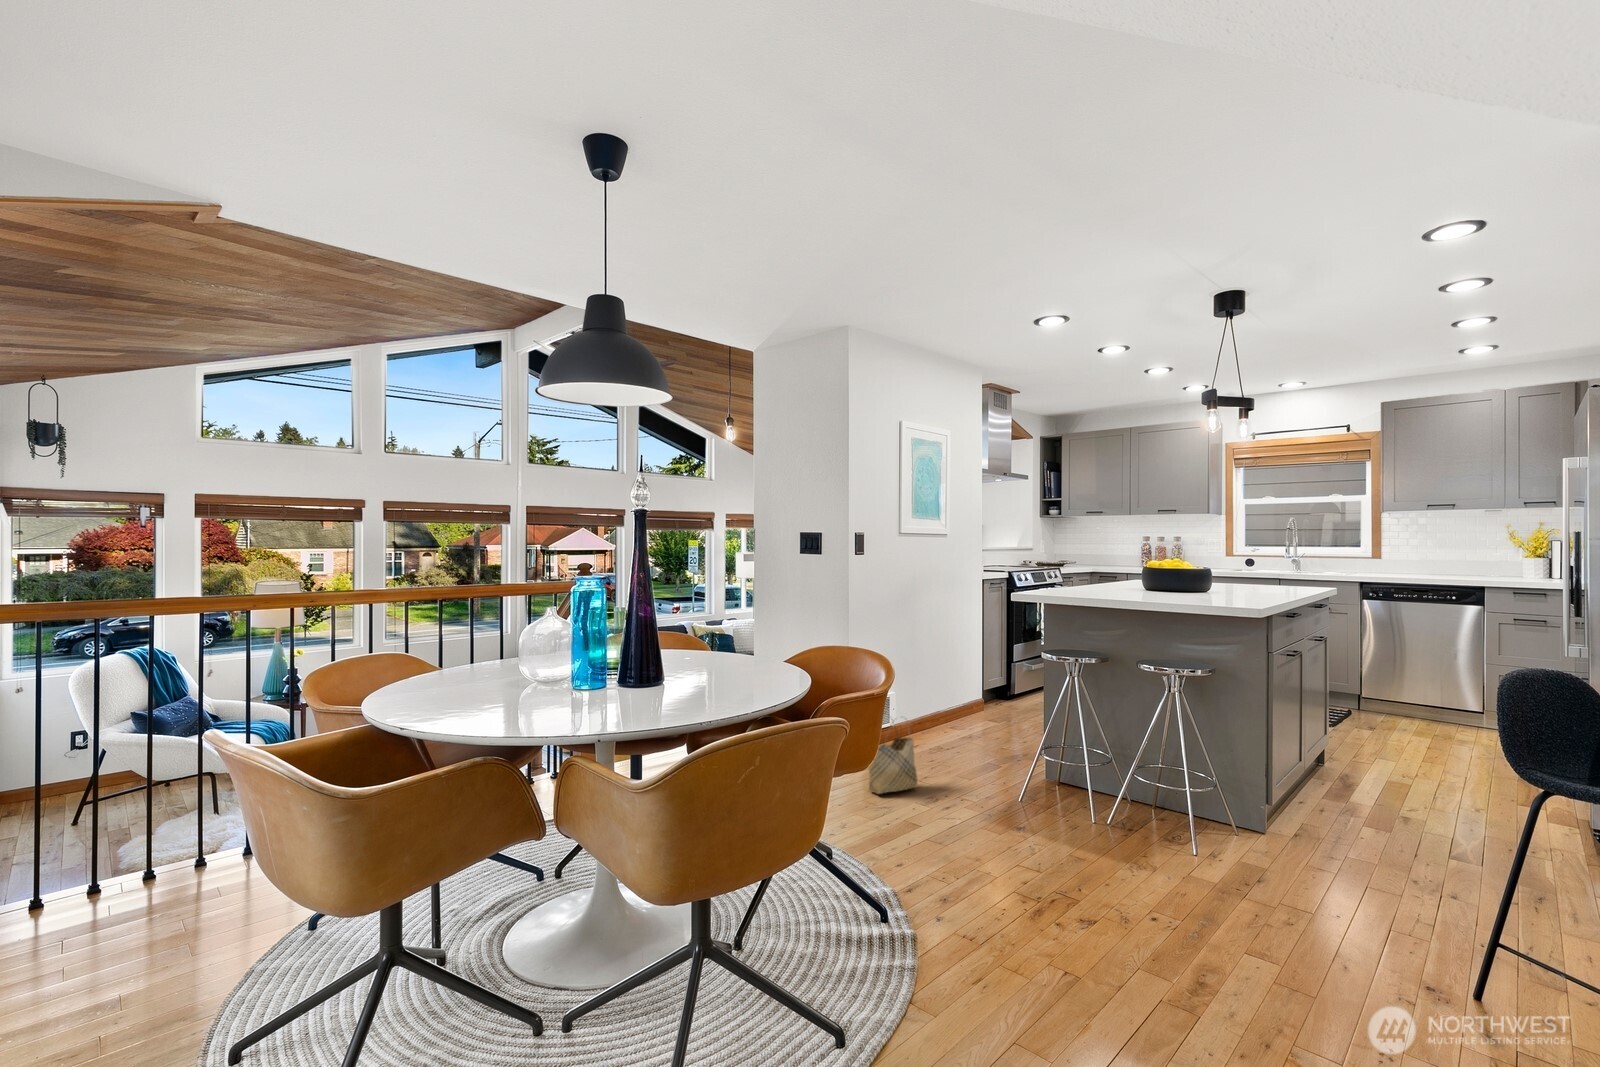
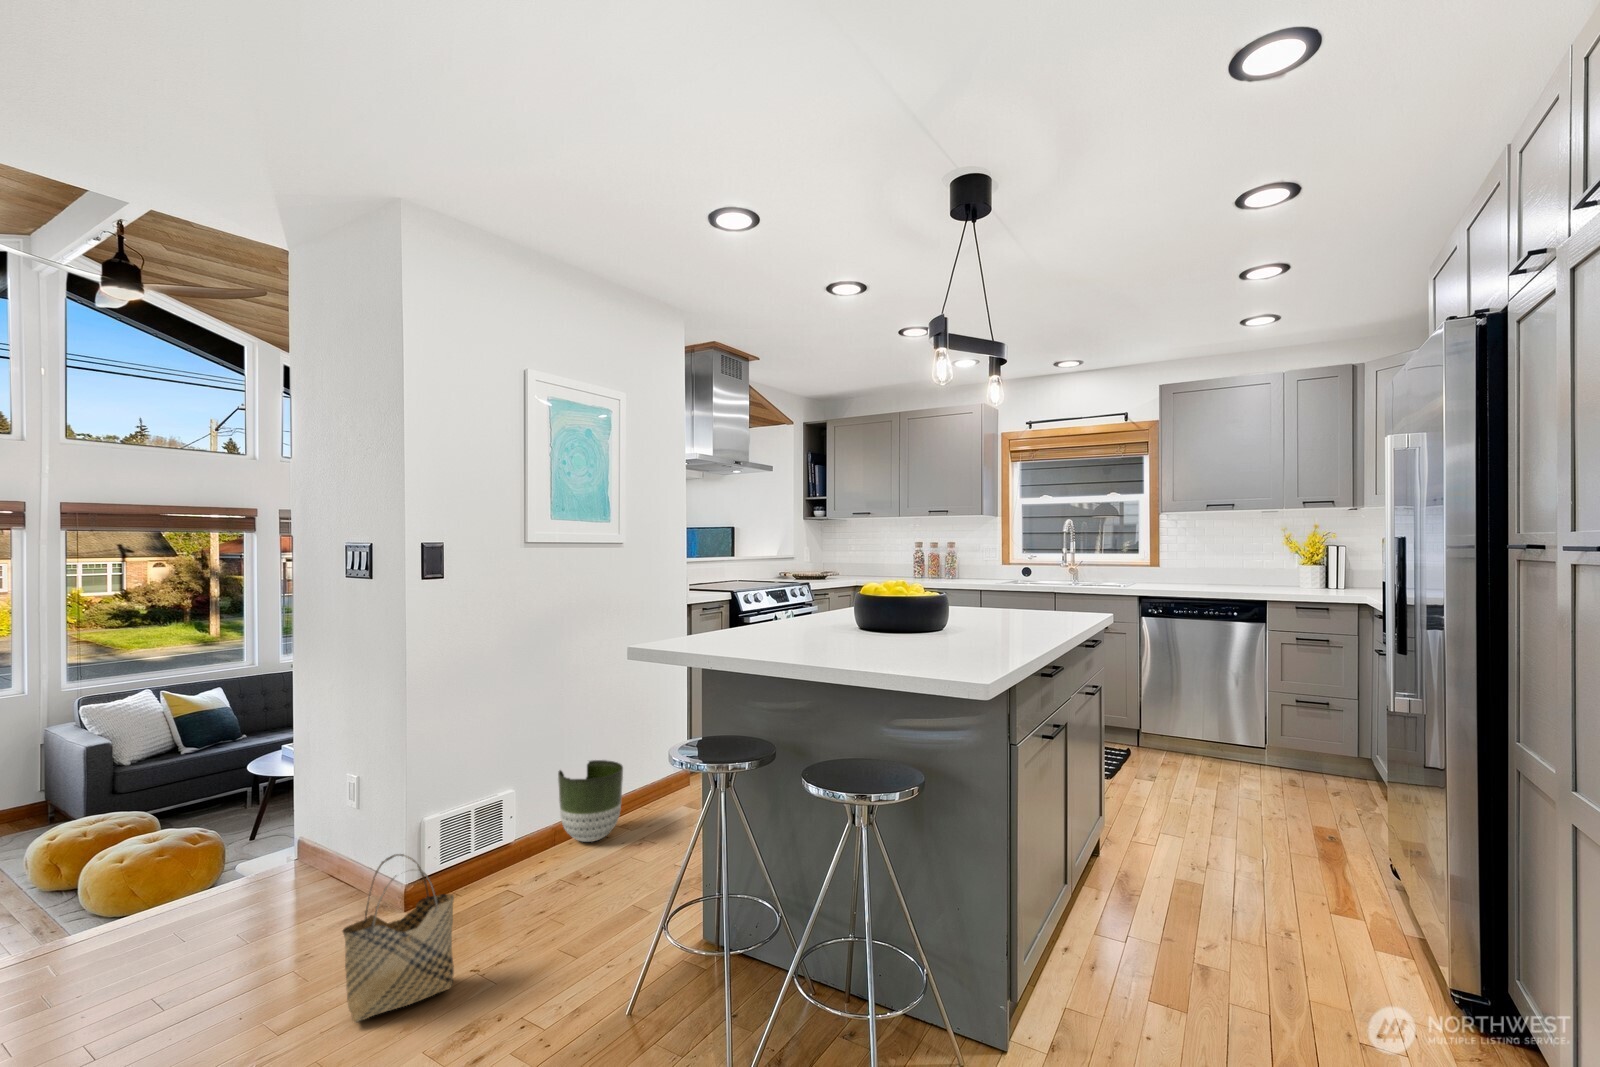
planter: none [918,685,961,737] -> present [558,760,623,842]

